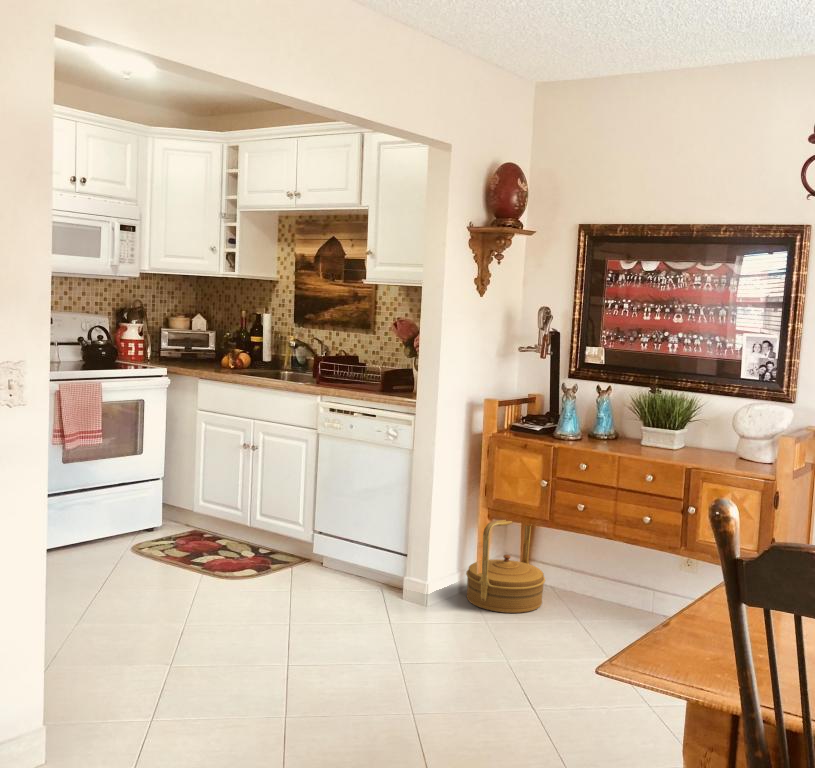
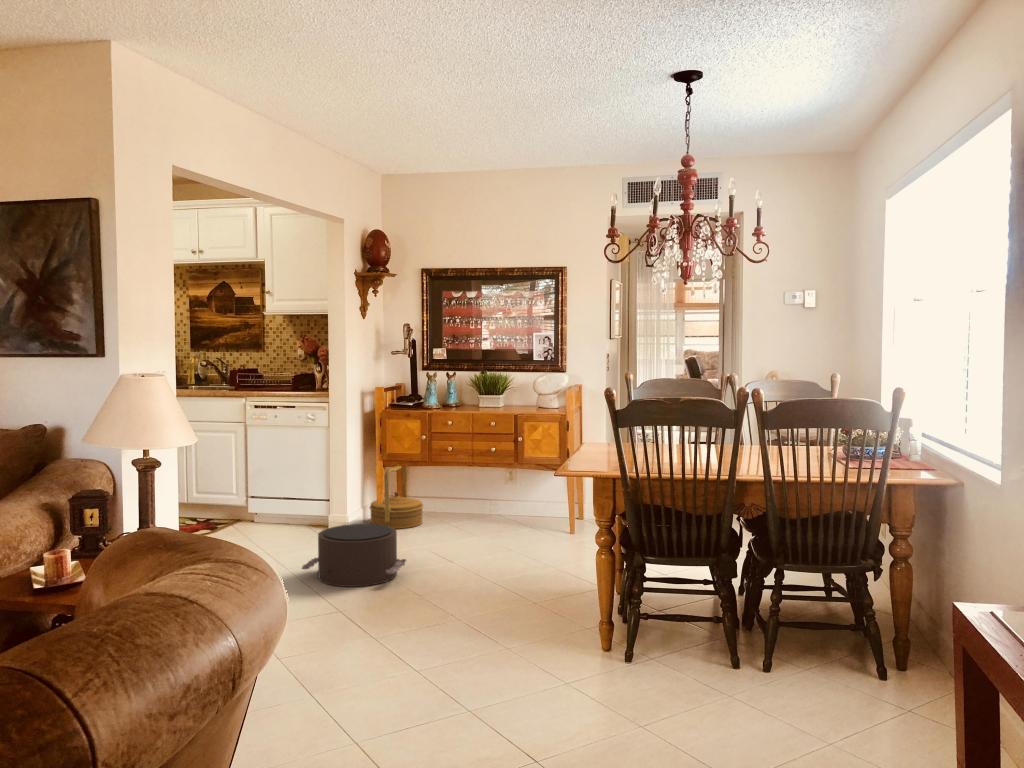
pouf: none [288,615,448,729] -> present [302,524,406,587]

